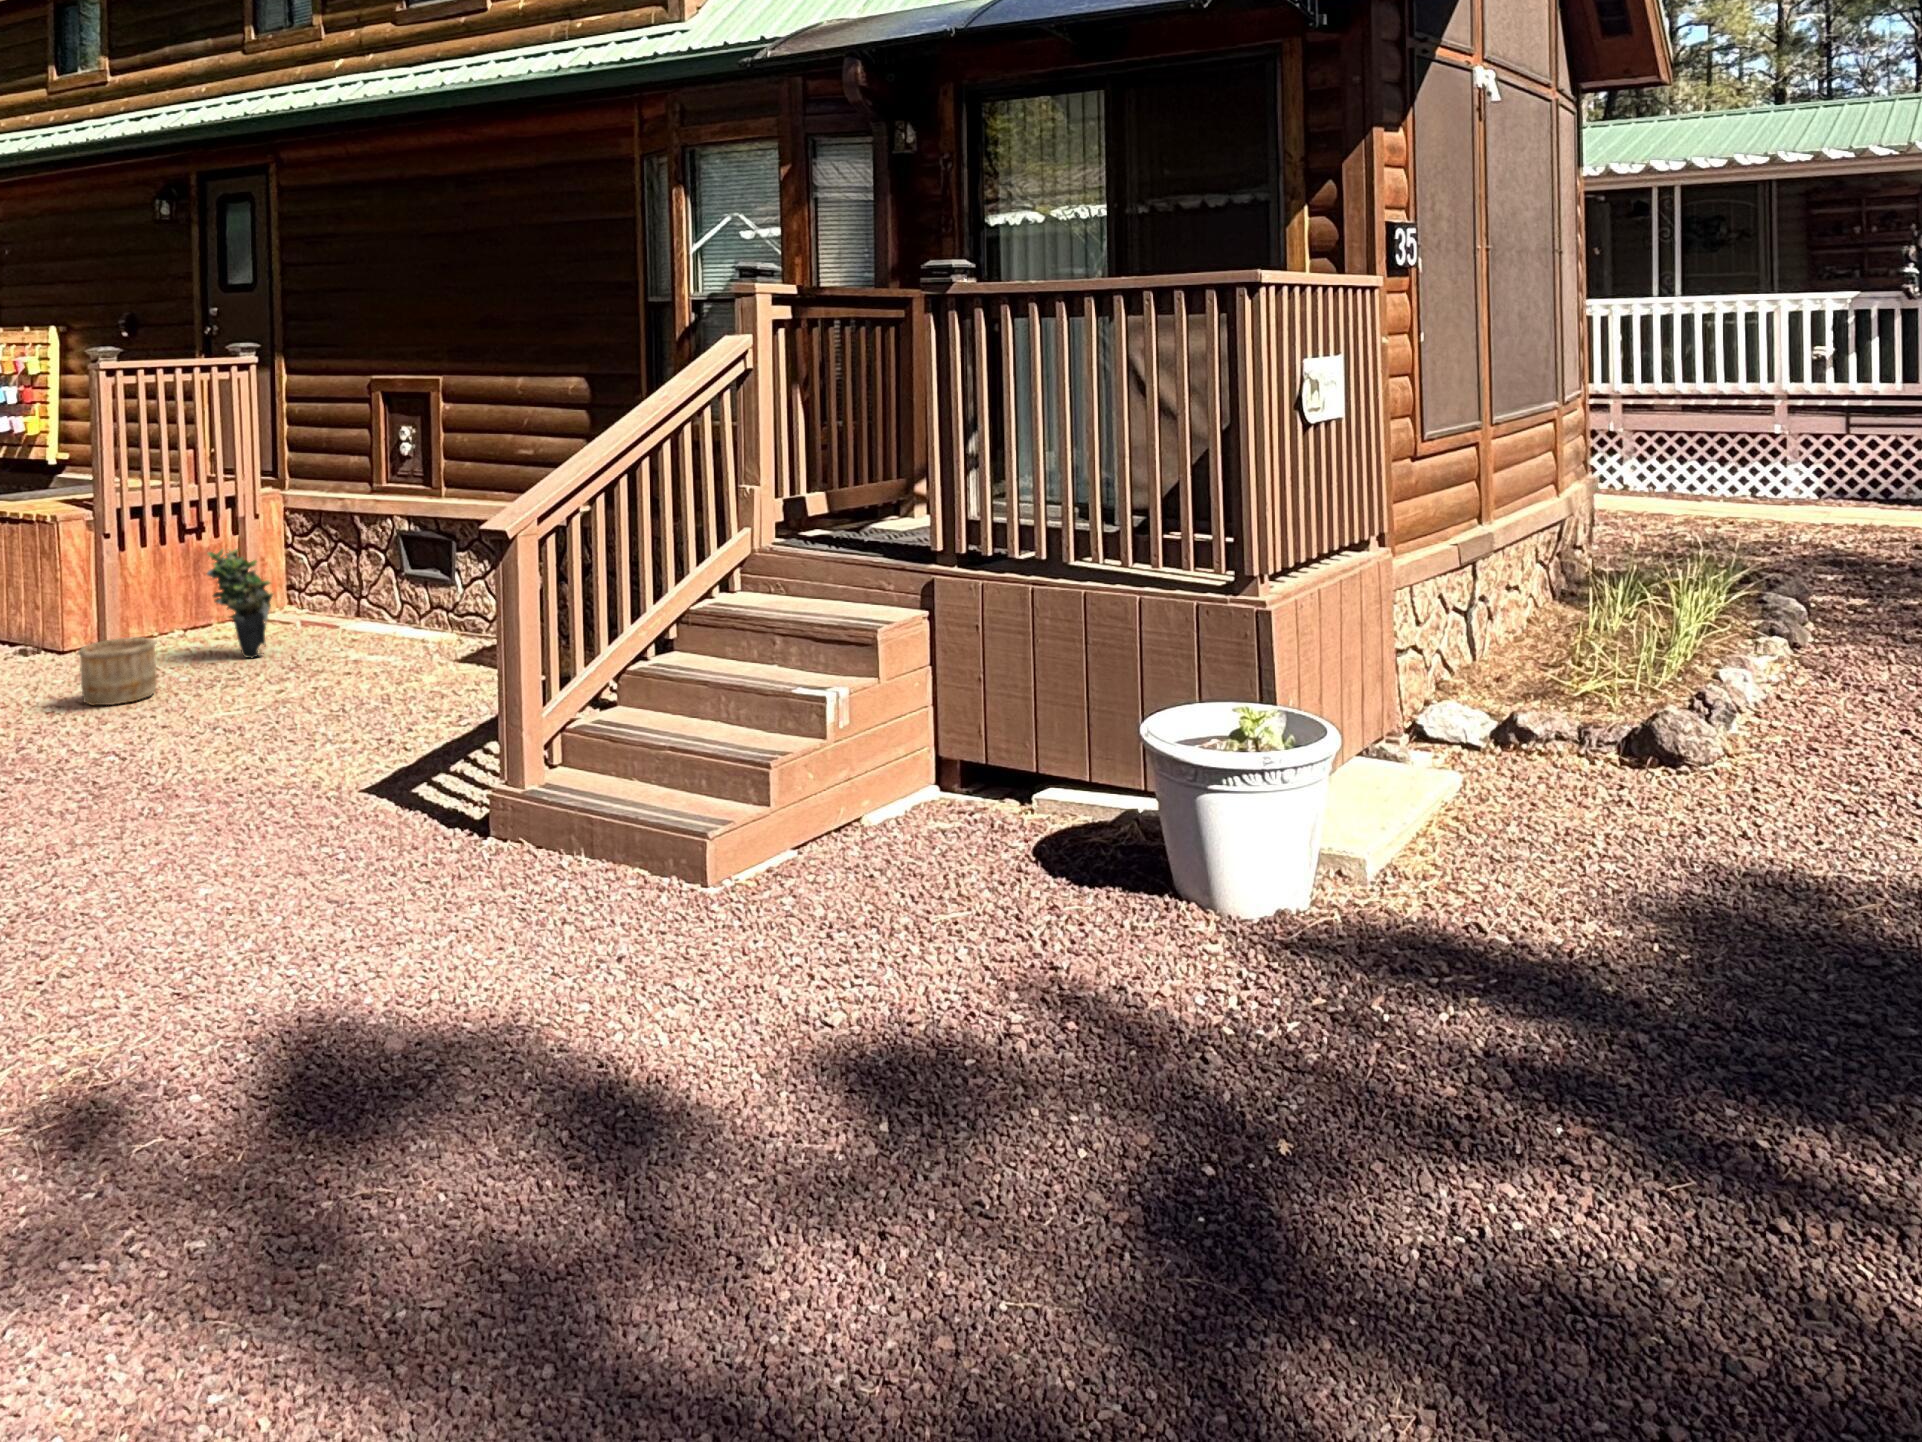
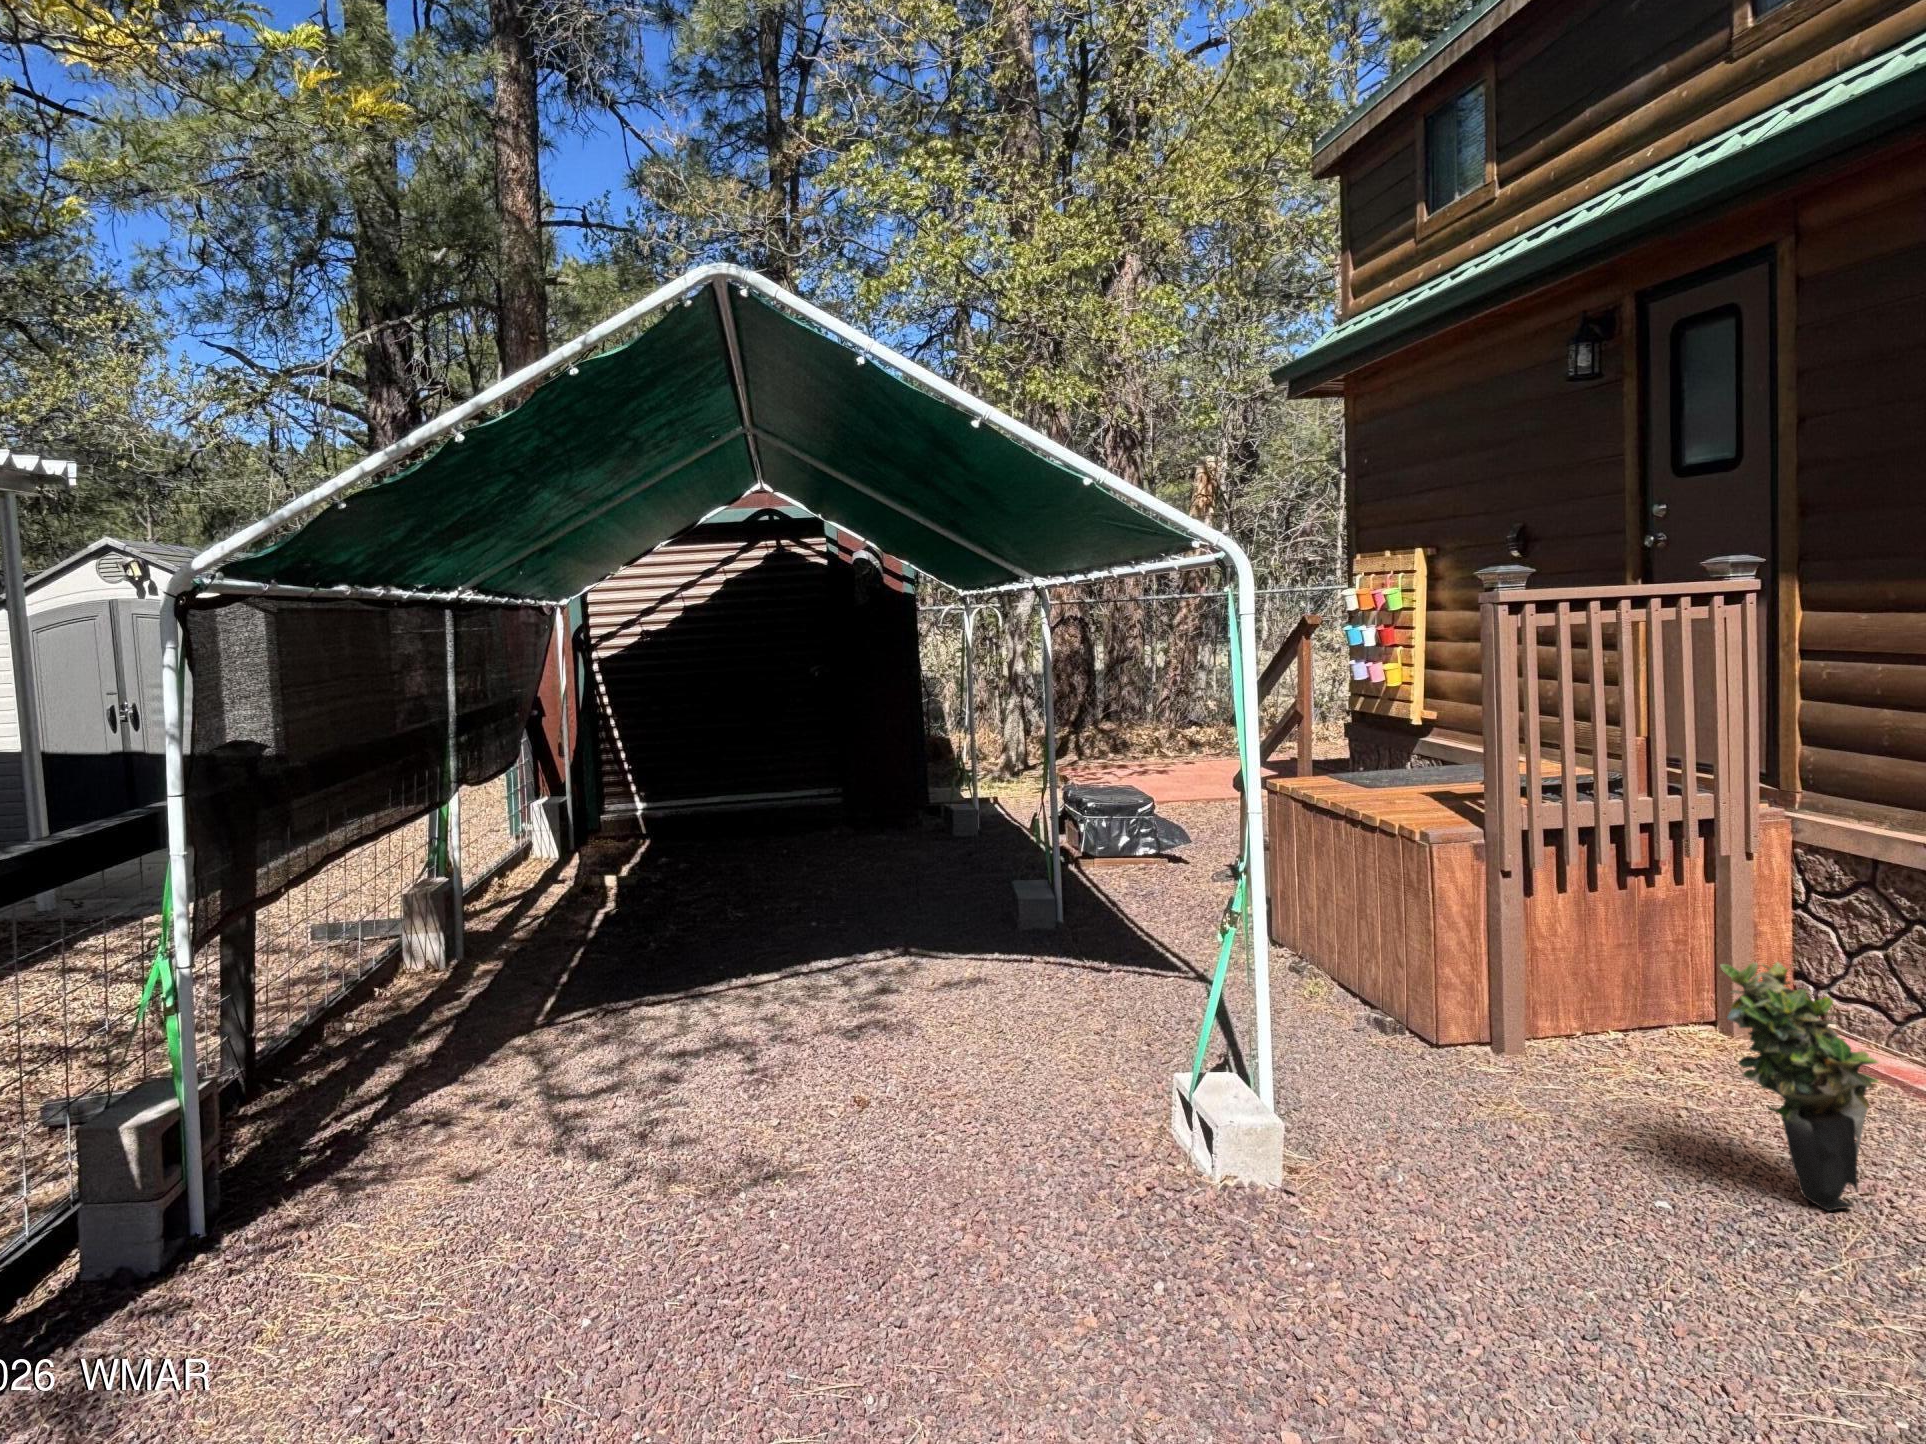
wooden bucket: present [78,637,156,705] -> none [1487,1153,1655,1332]

